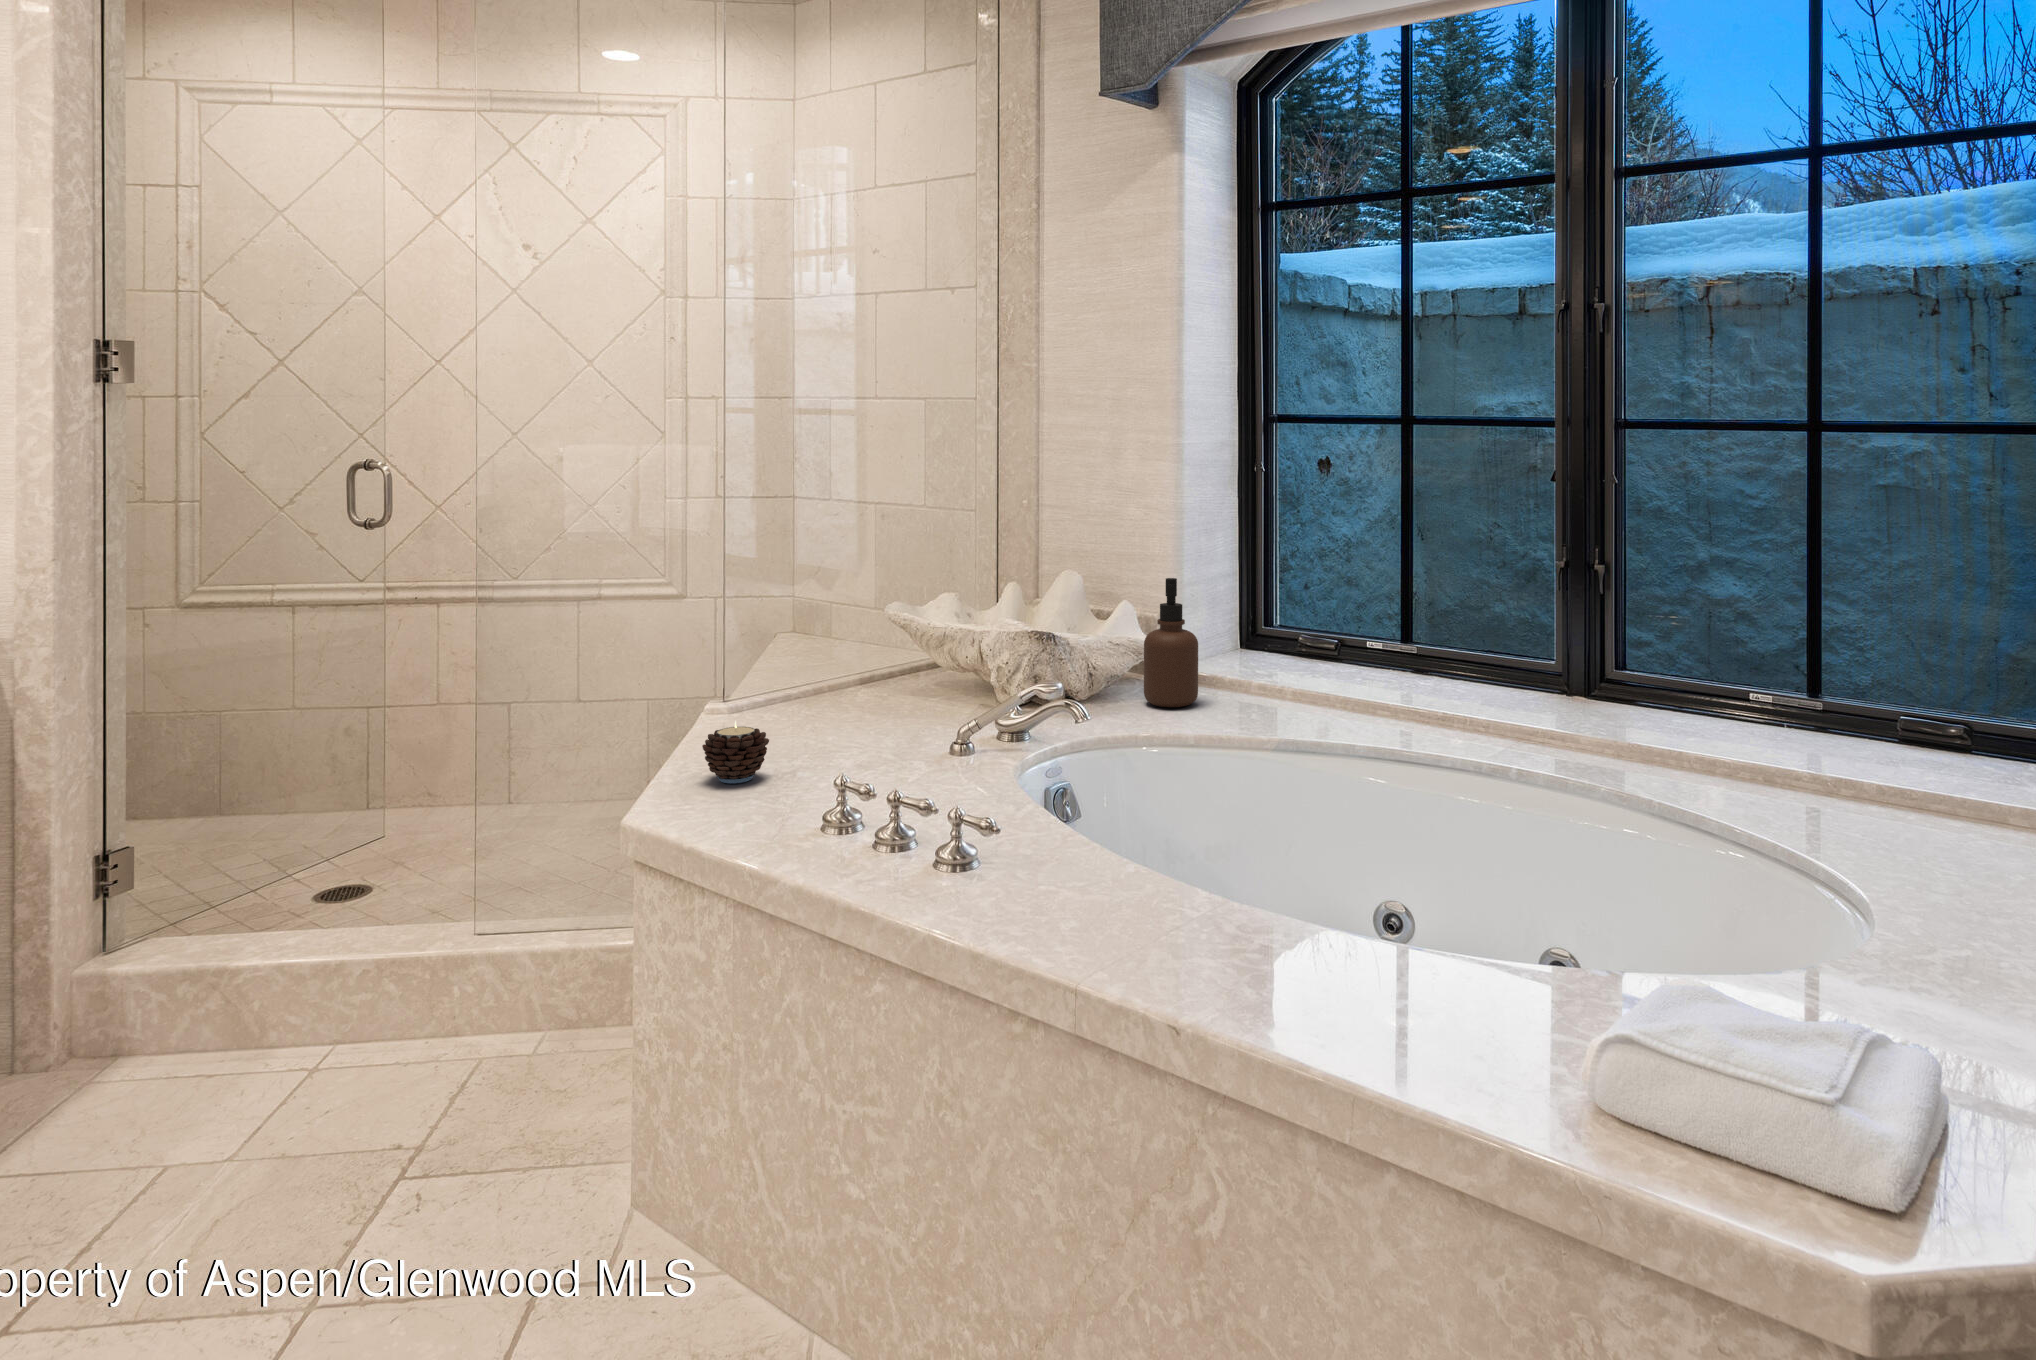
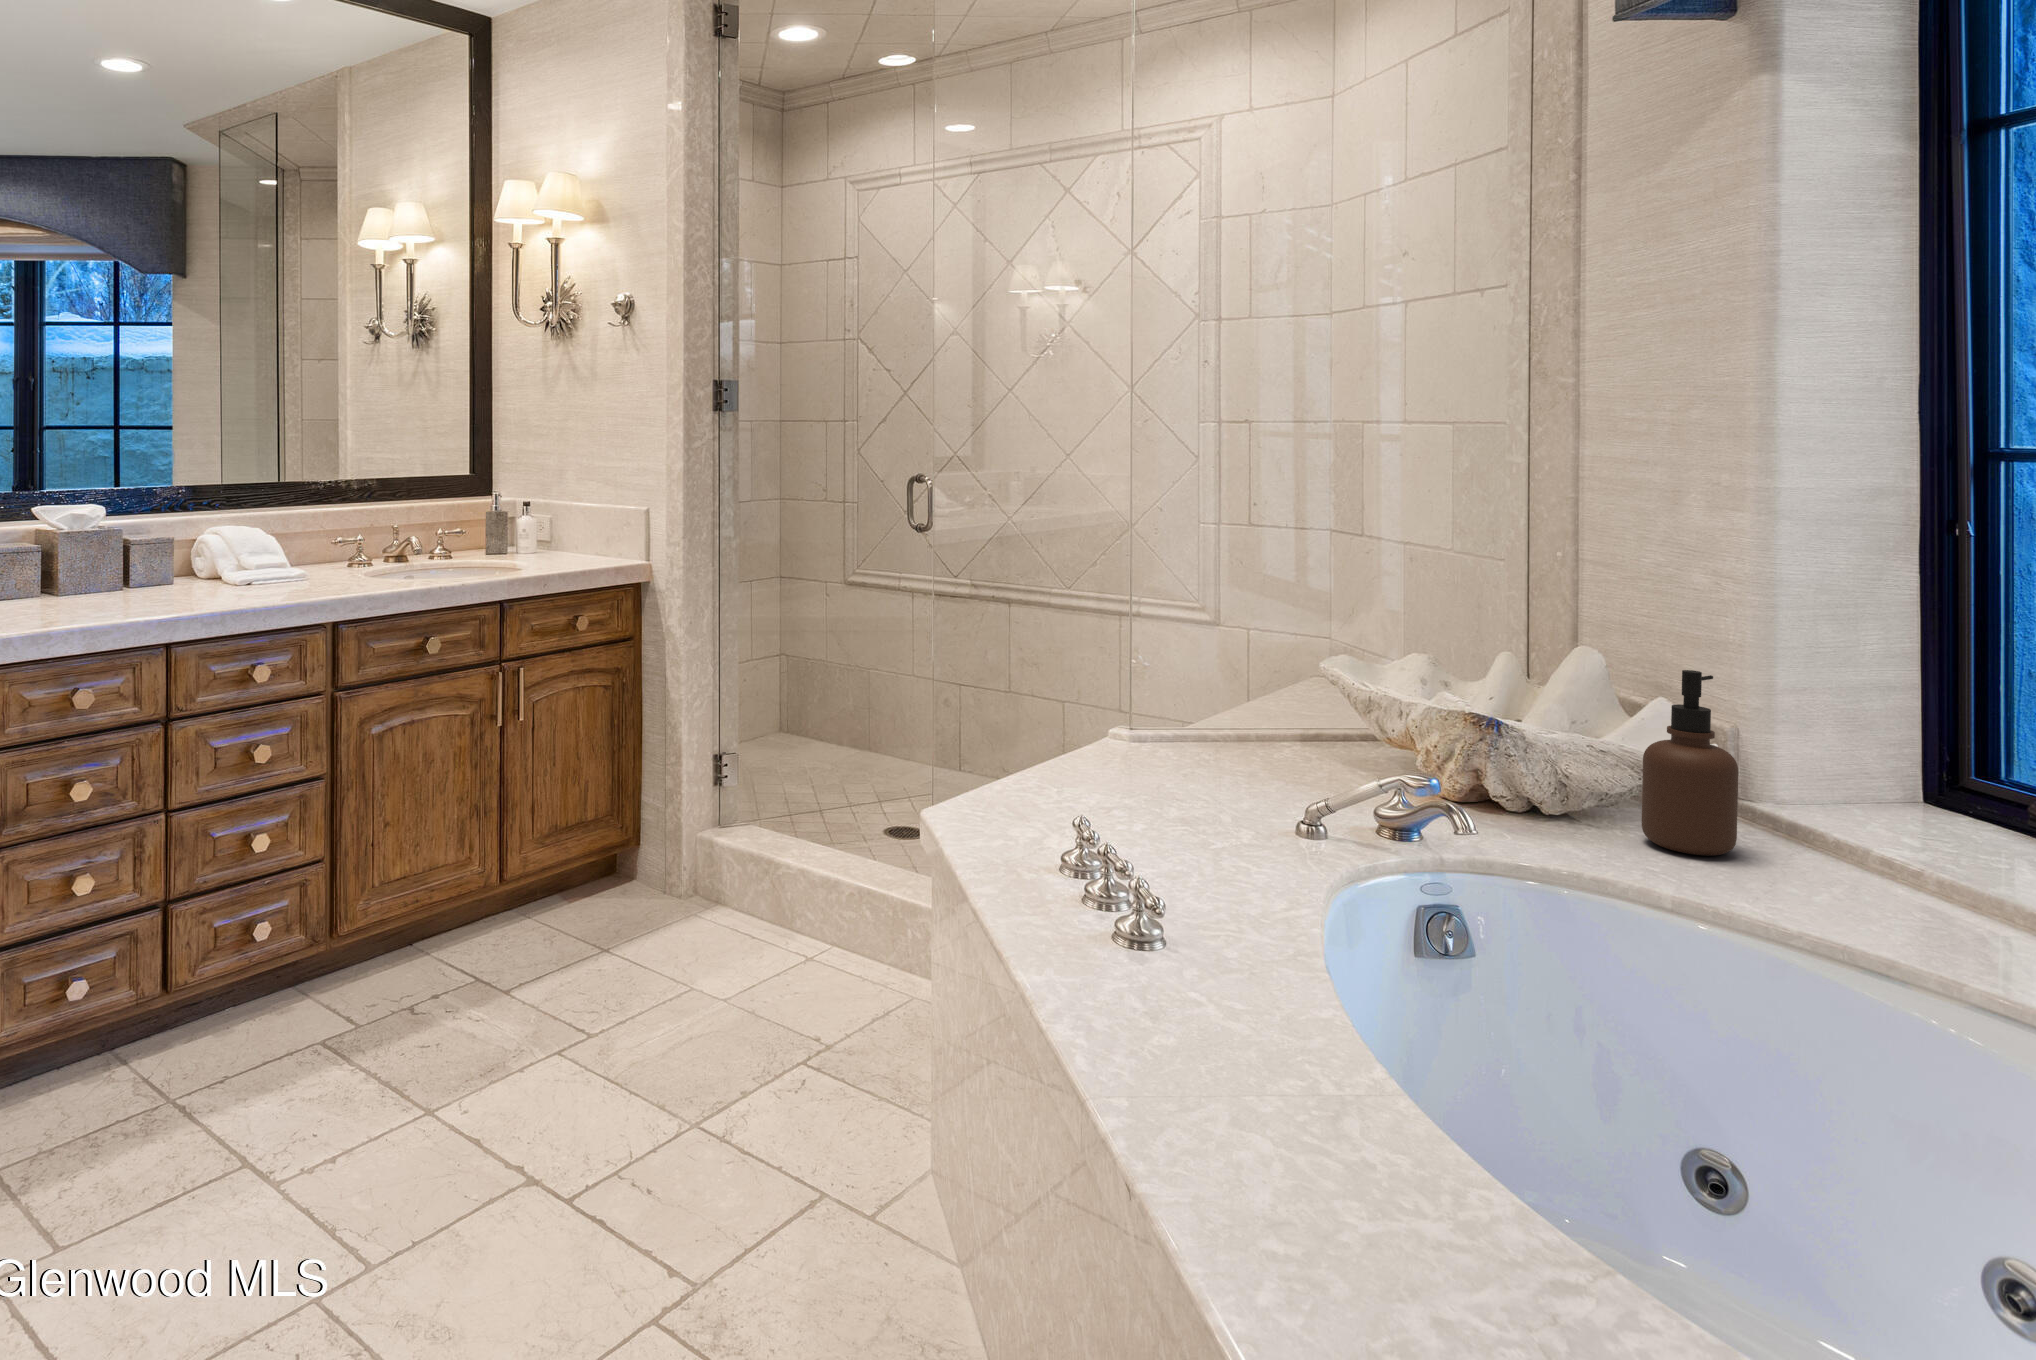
candle: present [702,721,769,783] -> none [1018,742,1084,805]

